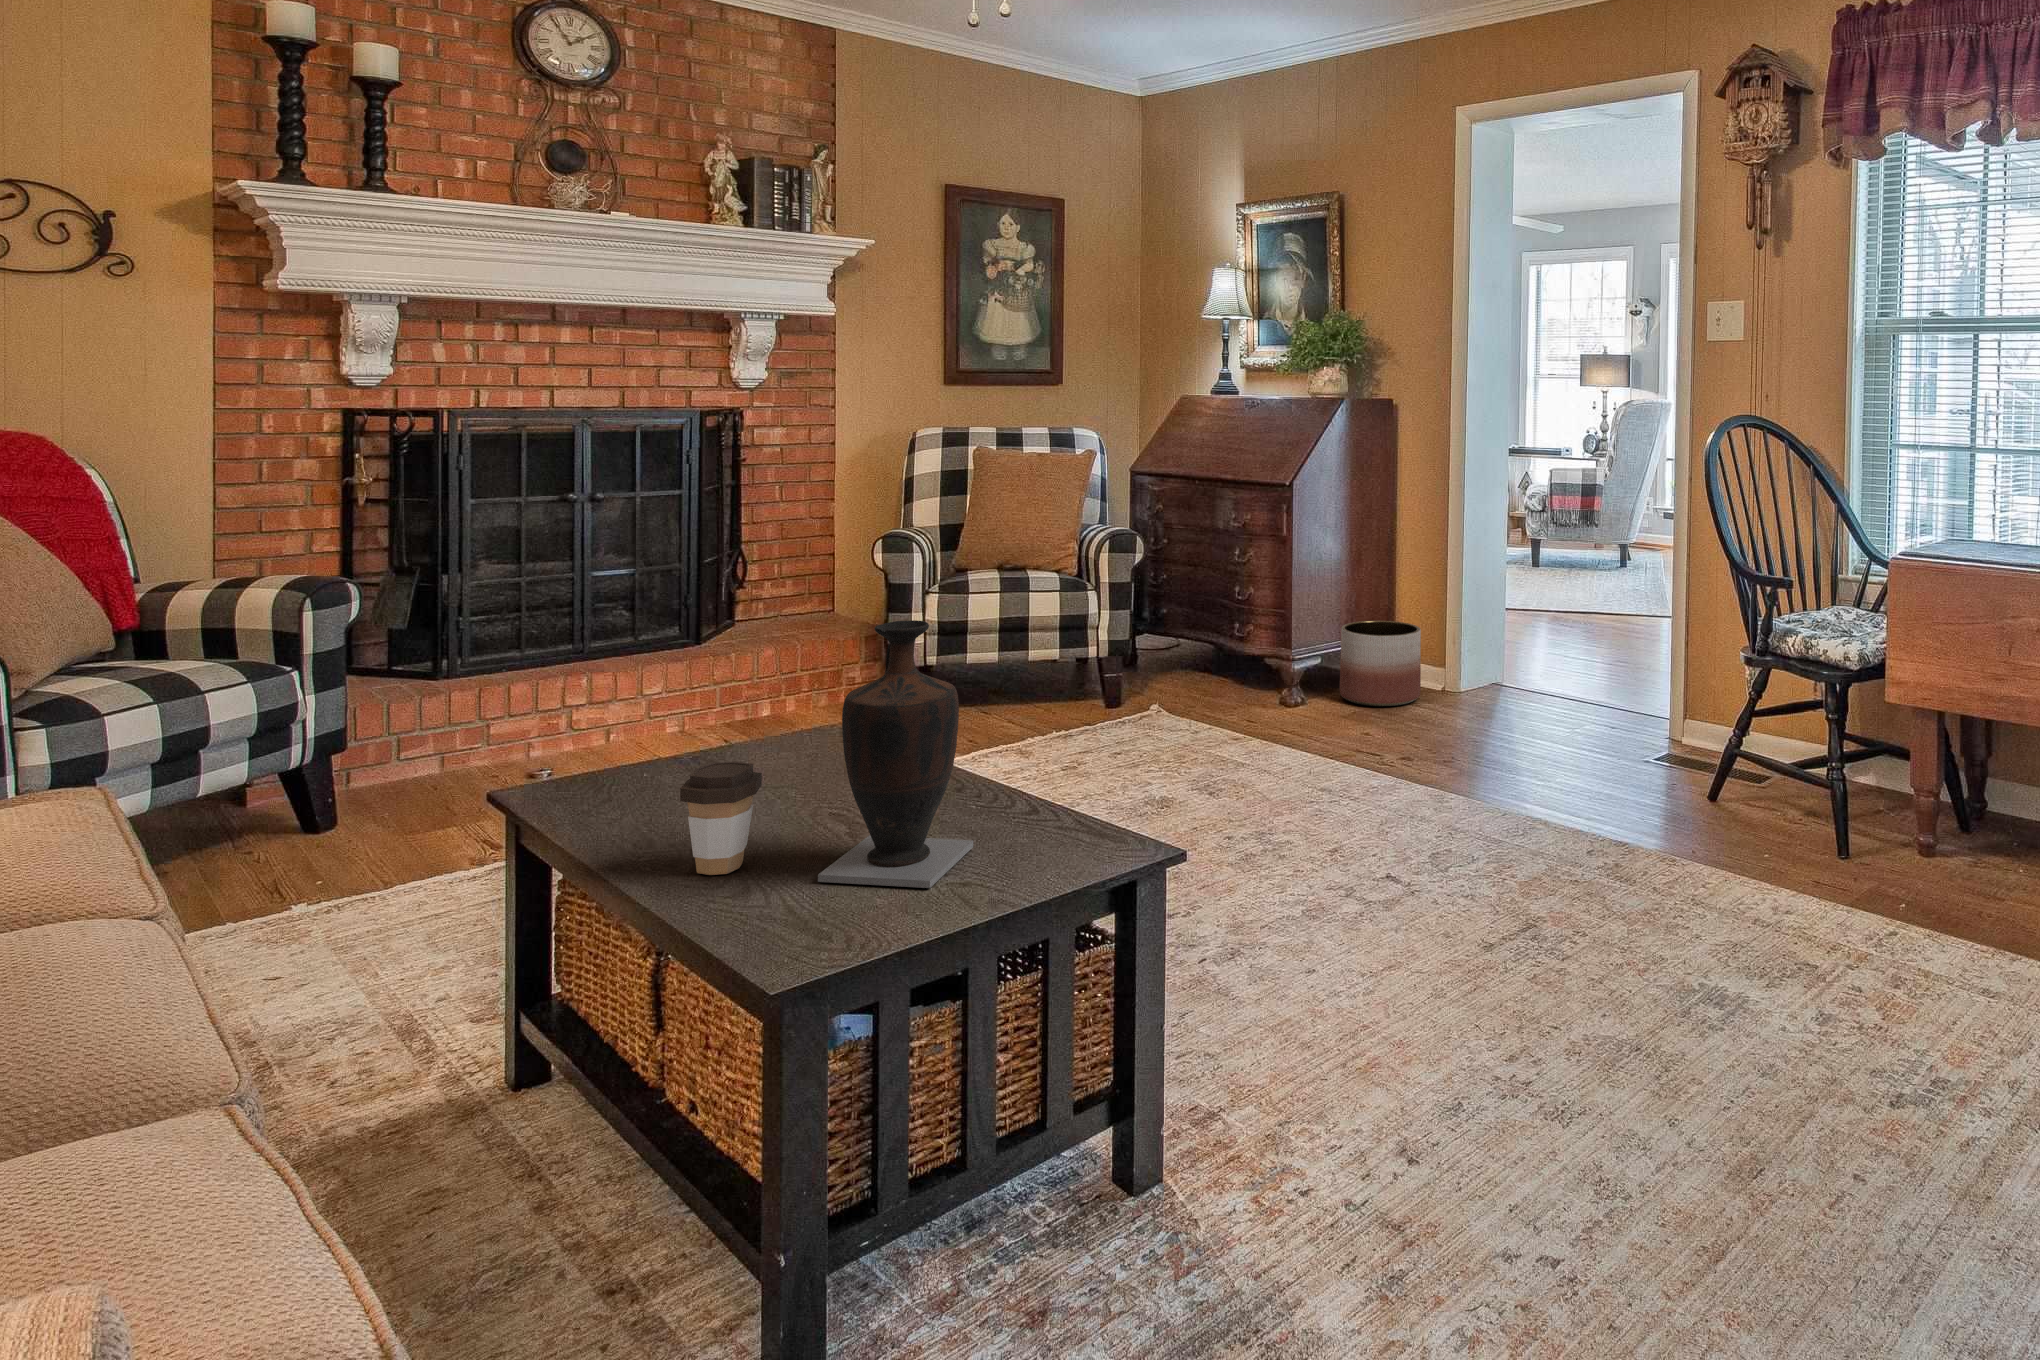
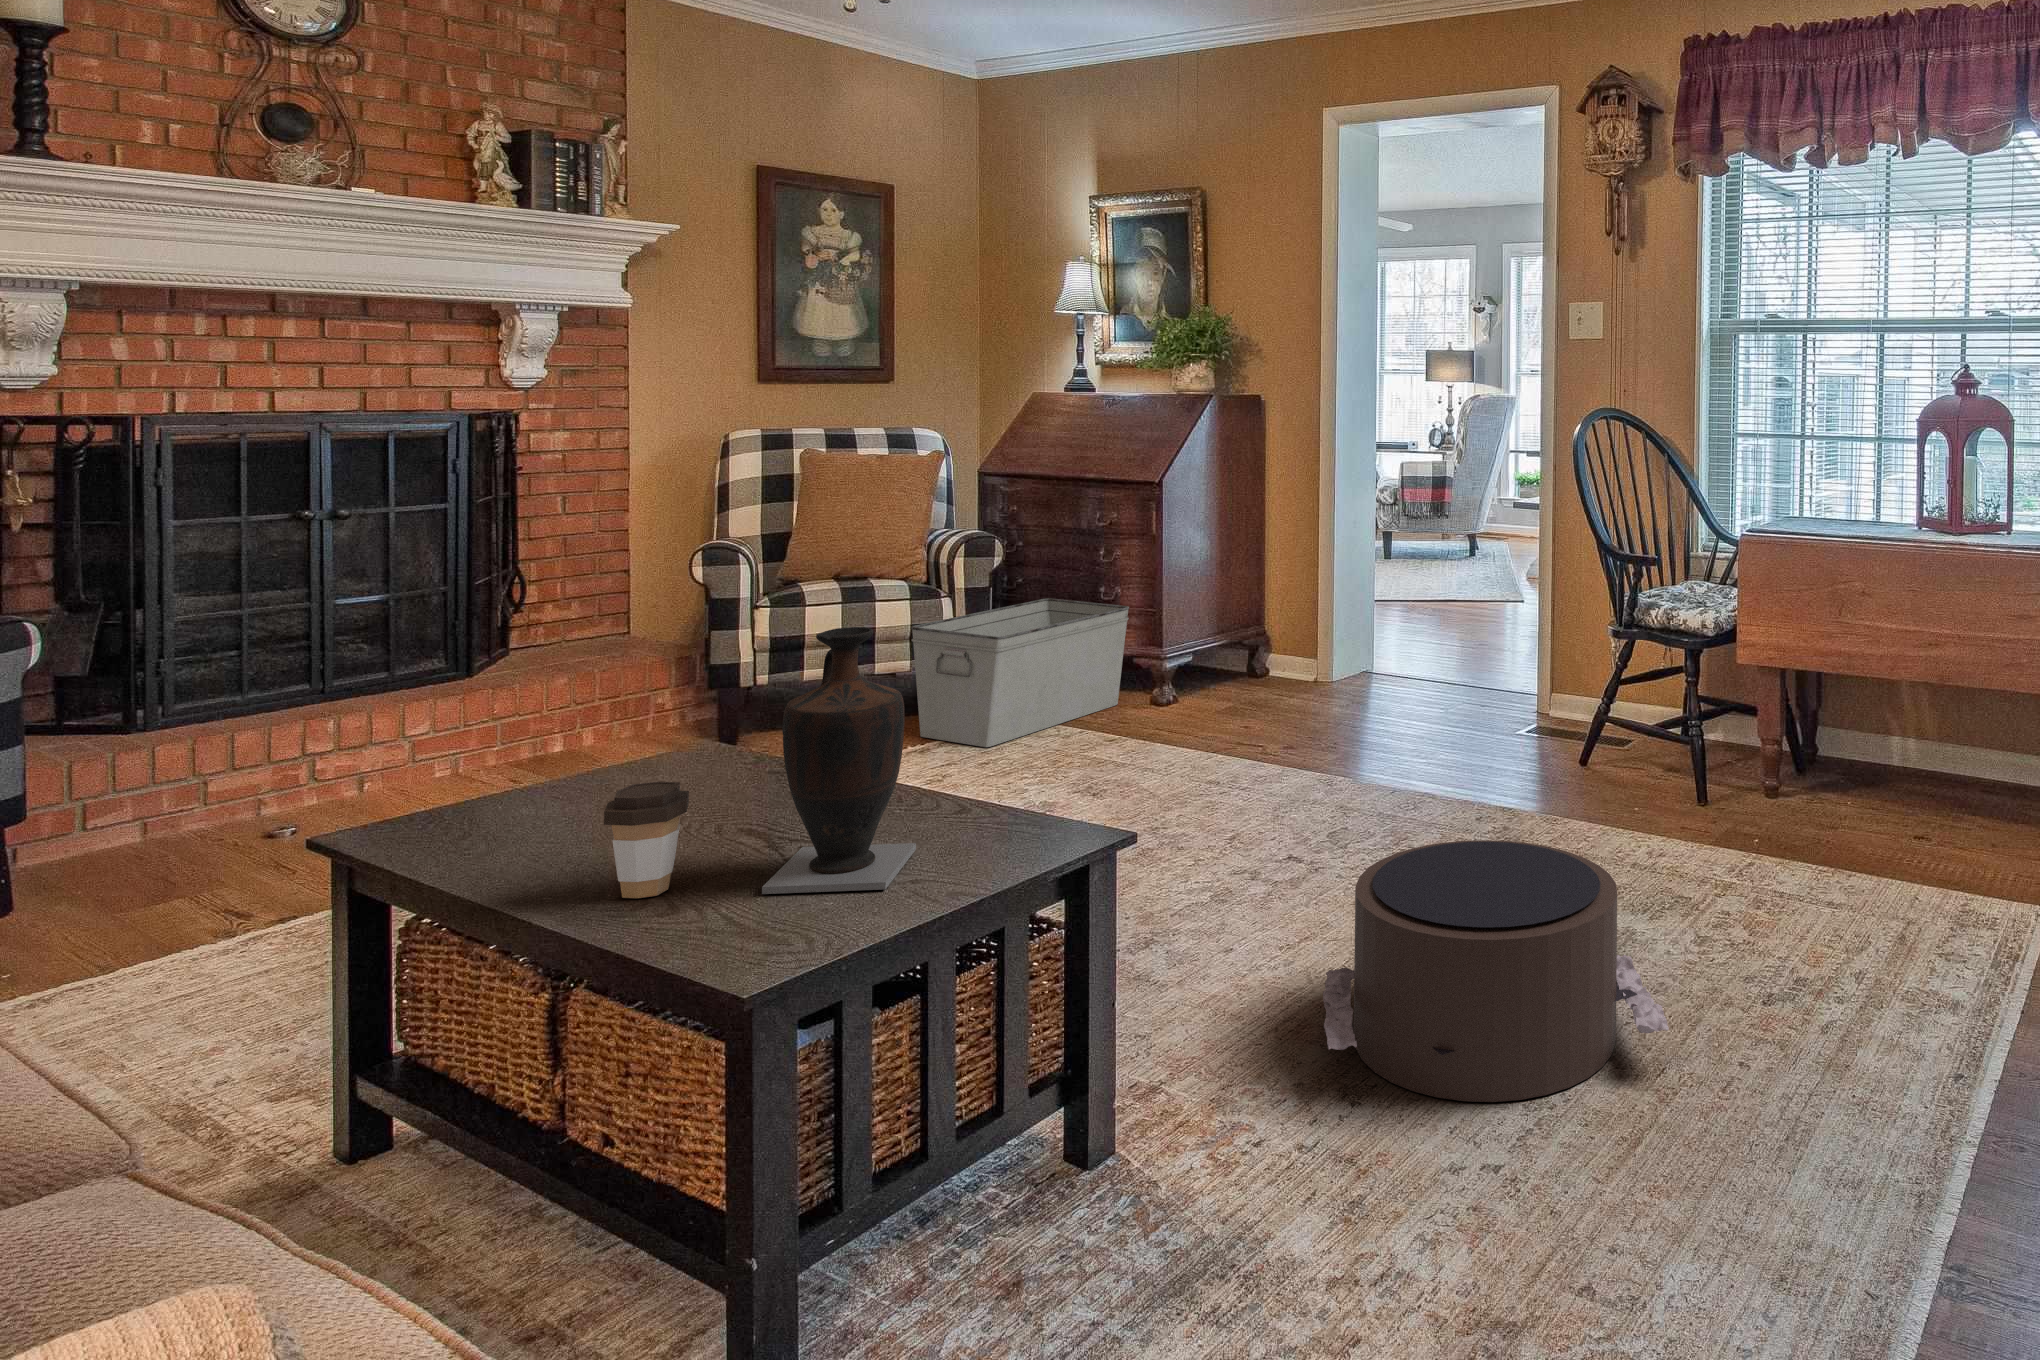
storage bin: none [1063,592,1266,734] -> present [911,598,1129,747]
planter: present [1340,621,1421,706] -> none [1207,619,1289,704]
pouf: none [1388,879,1775,1184] -> present [1323,840,1669,1102]

